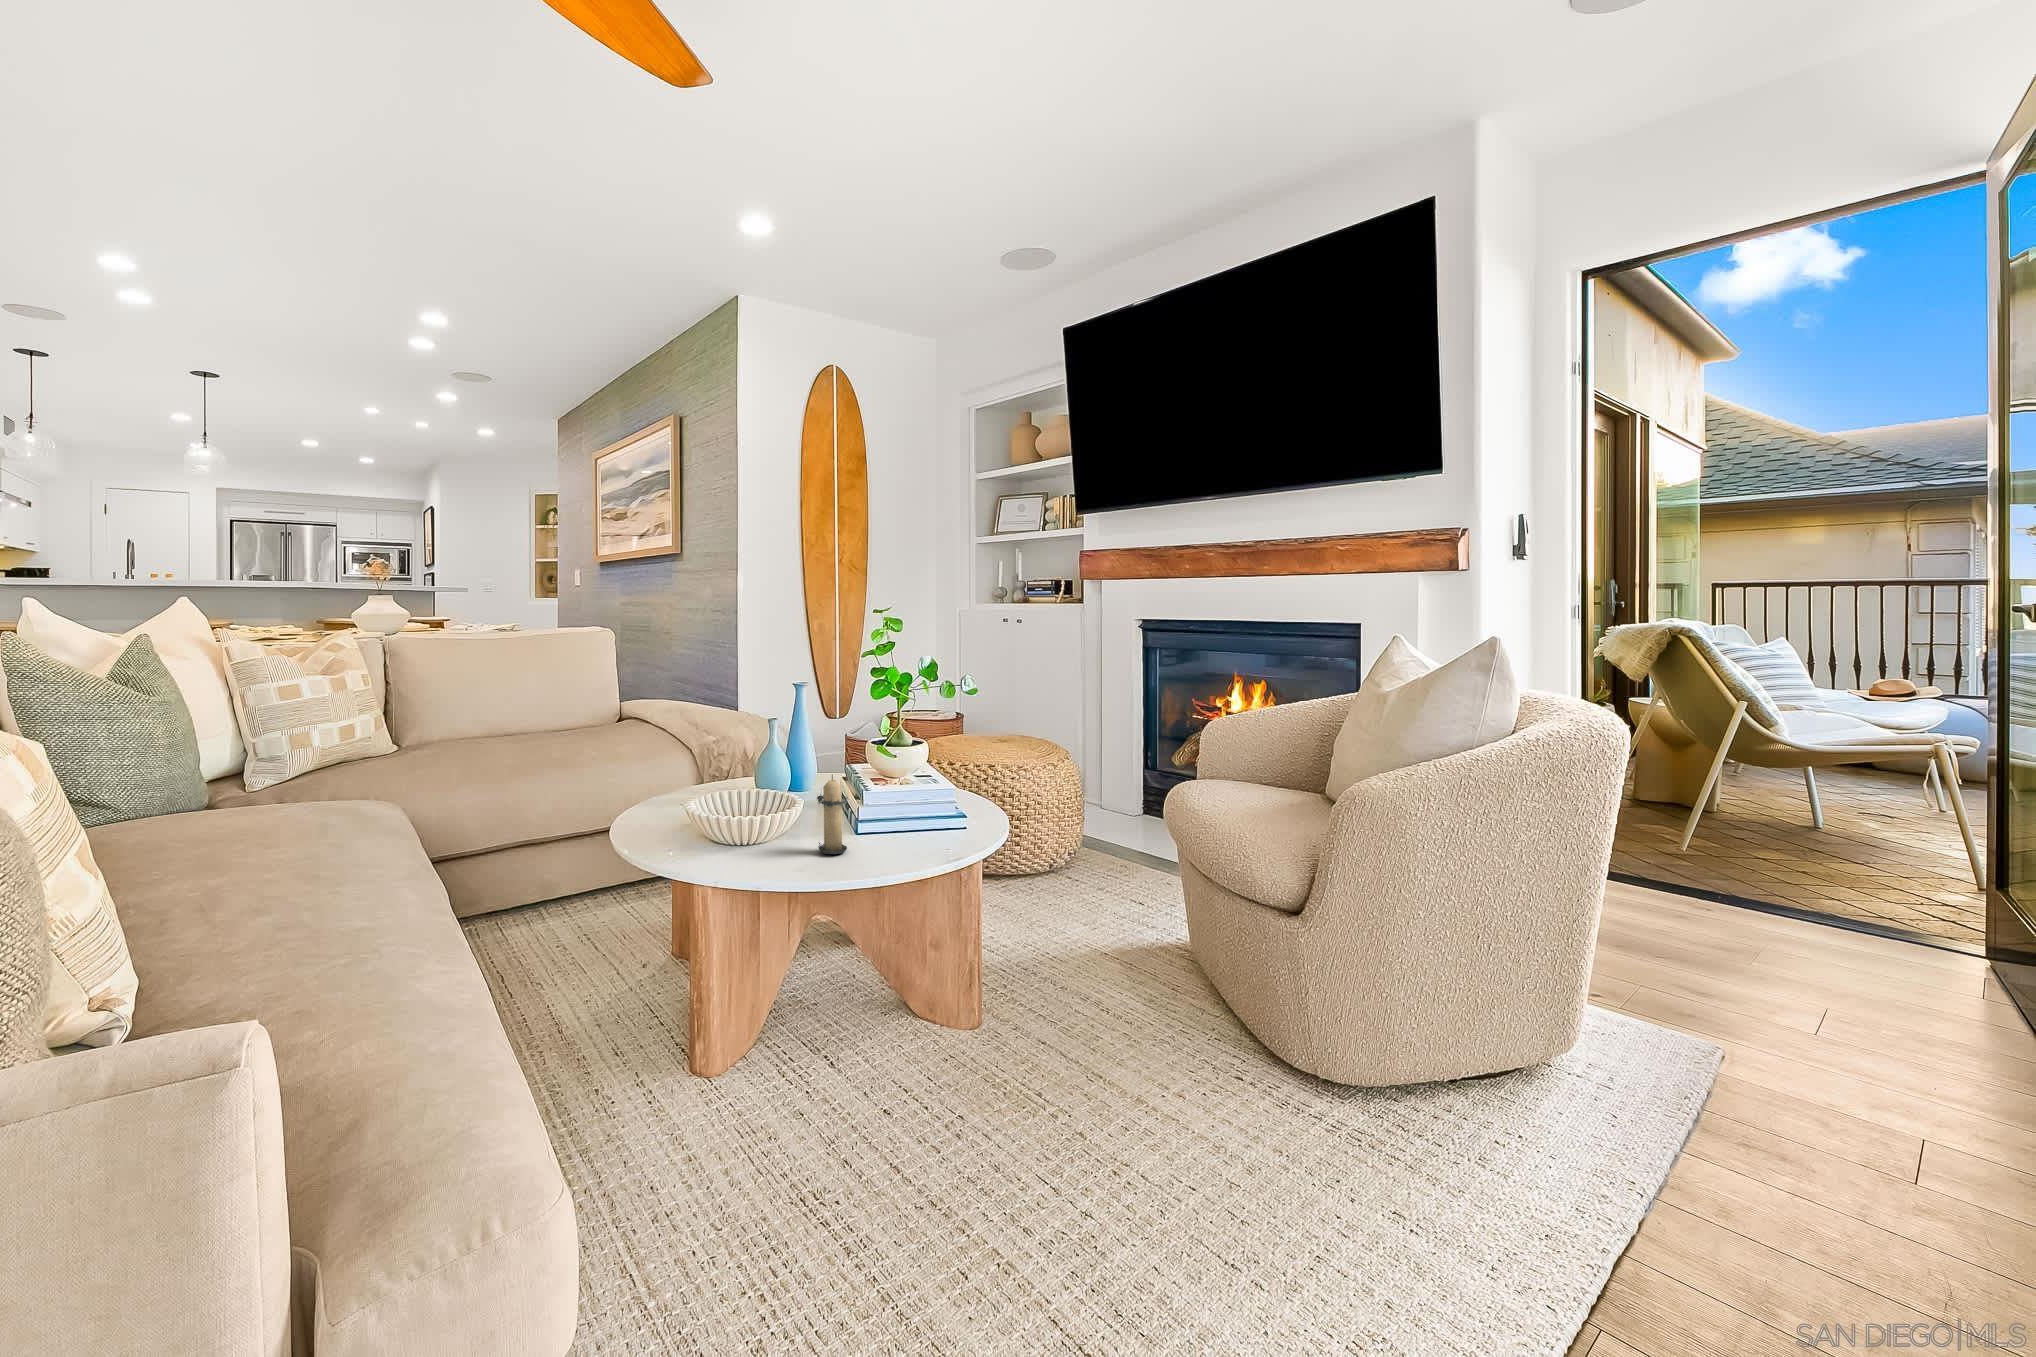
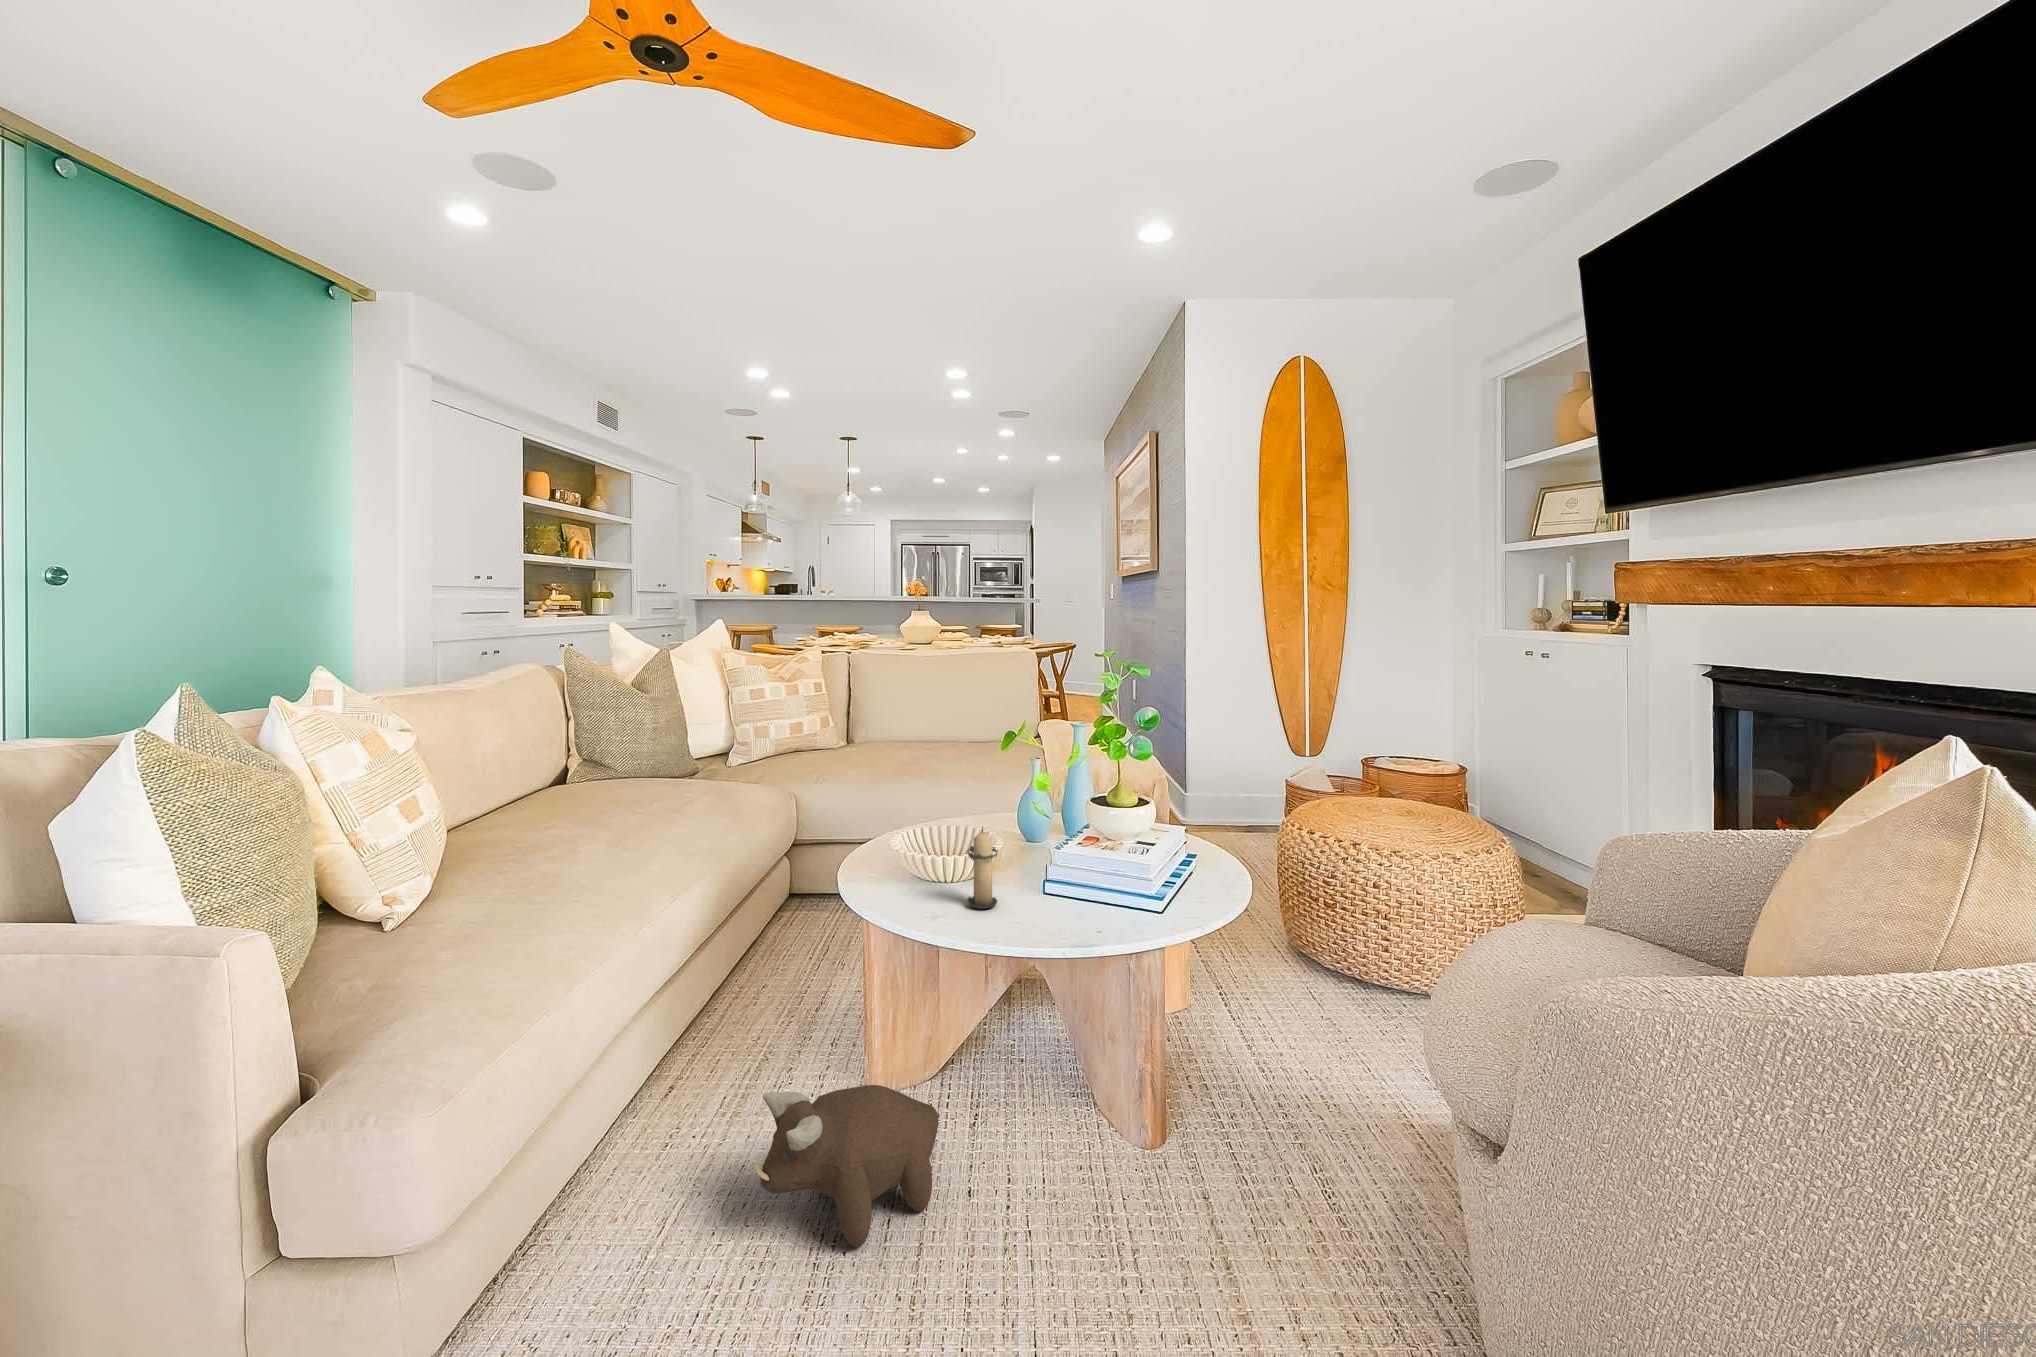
plush toy: none [726,1038,874,1193] -> present [754,1085,938,1247]

